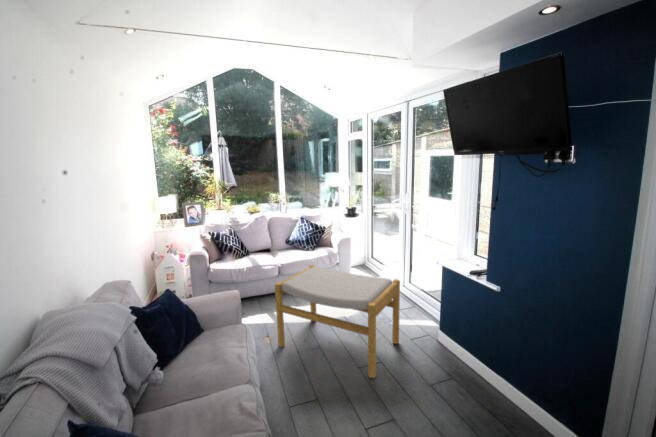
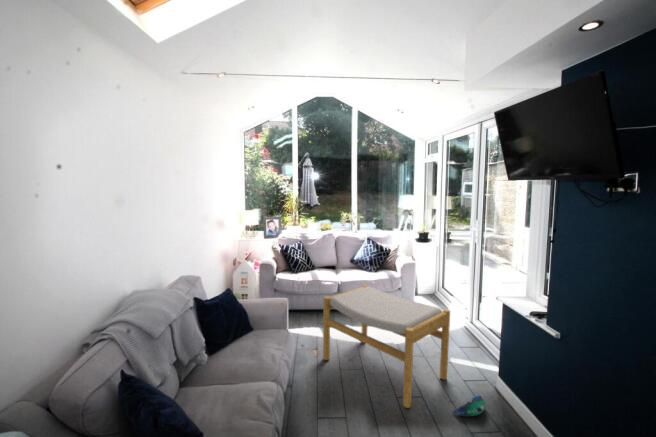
plush toy: none [413,352,439,375] -> present [453,396,486,417]

